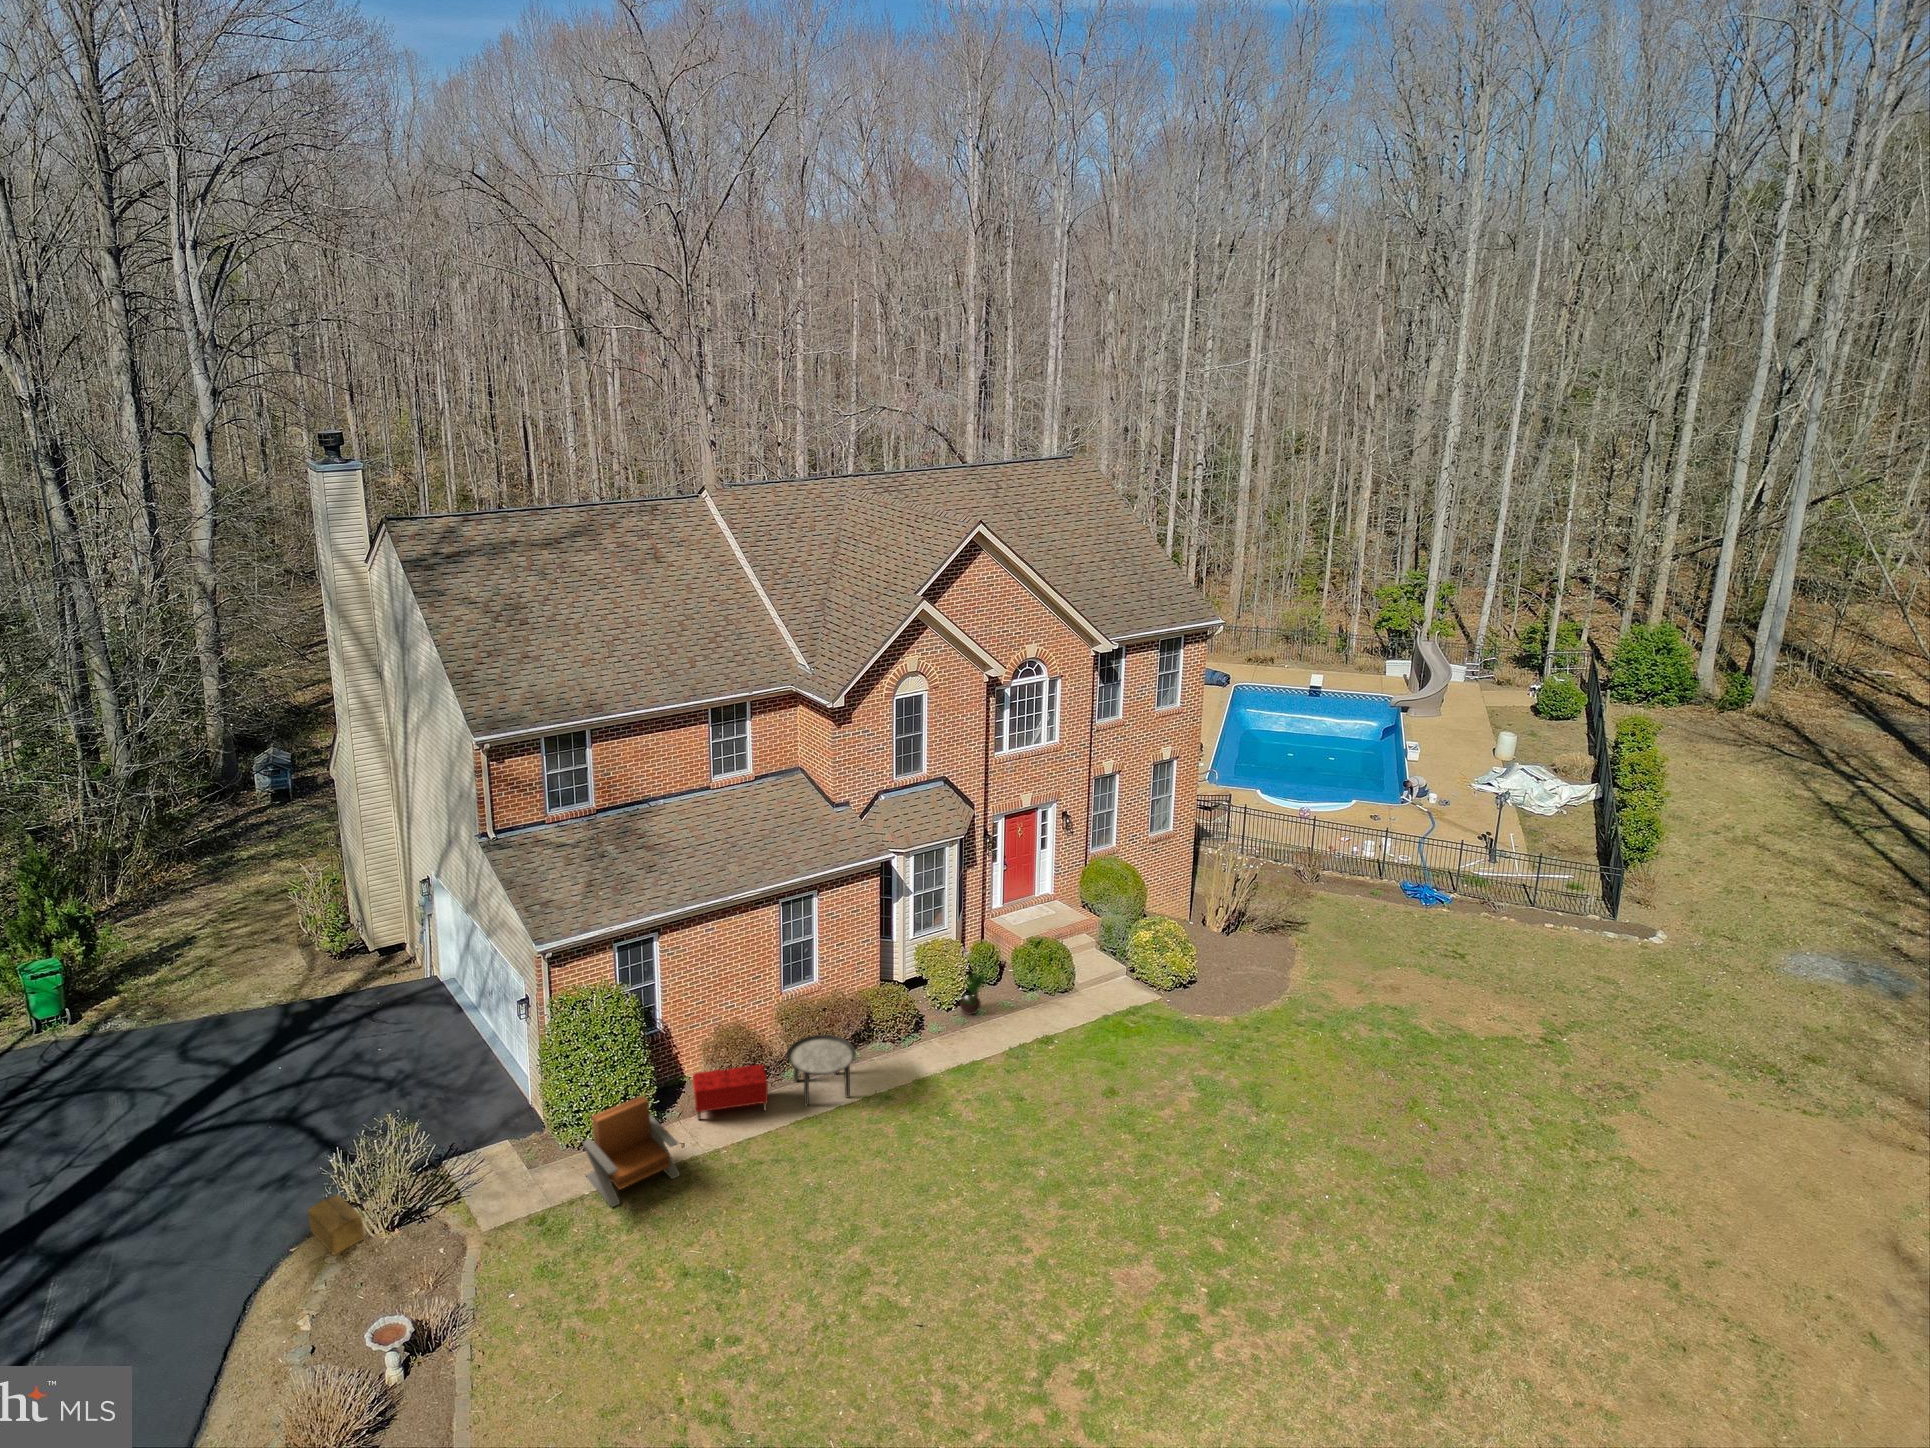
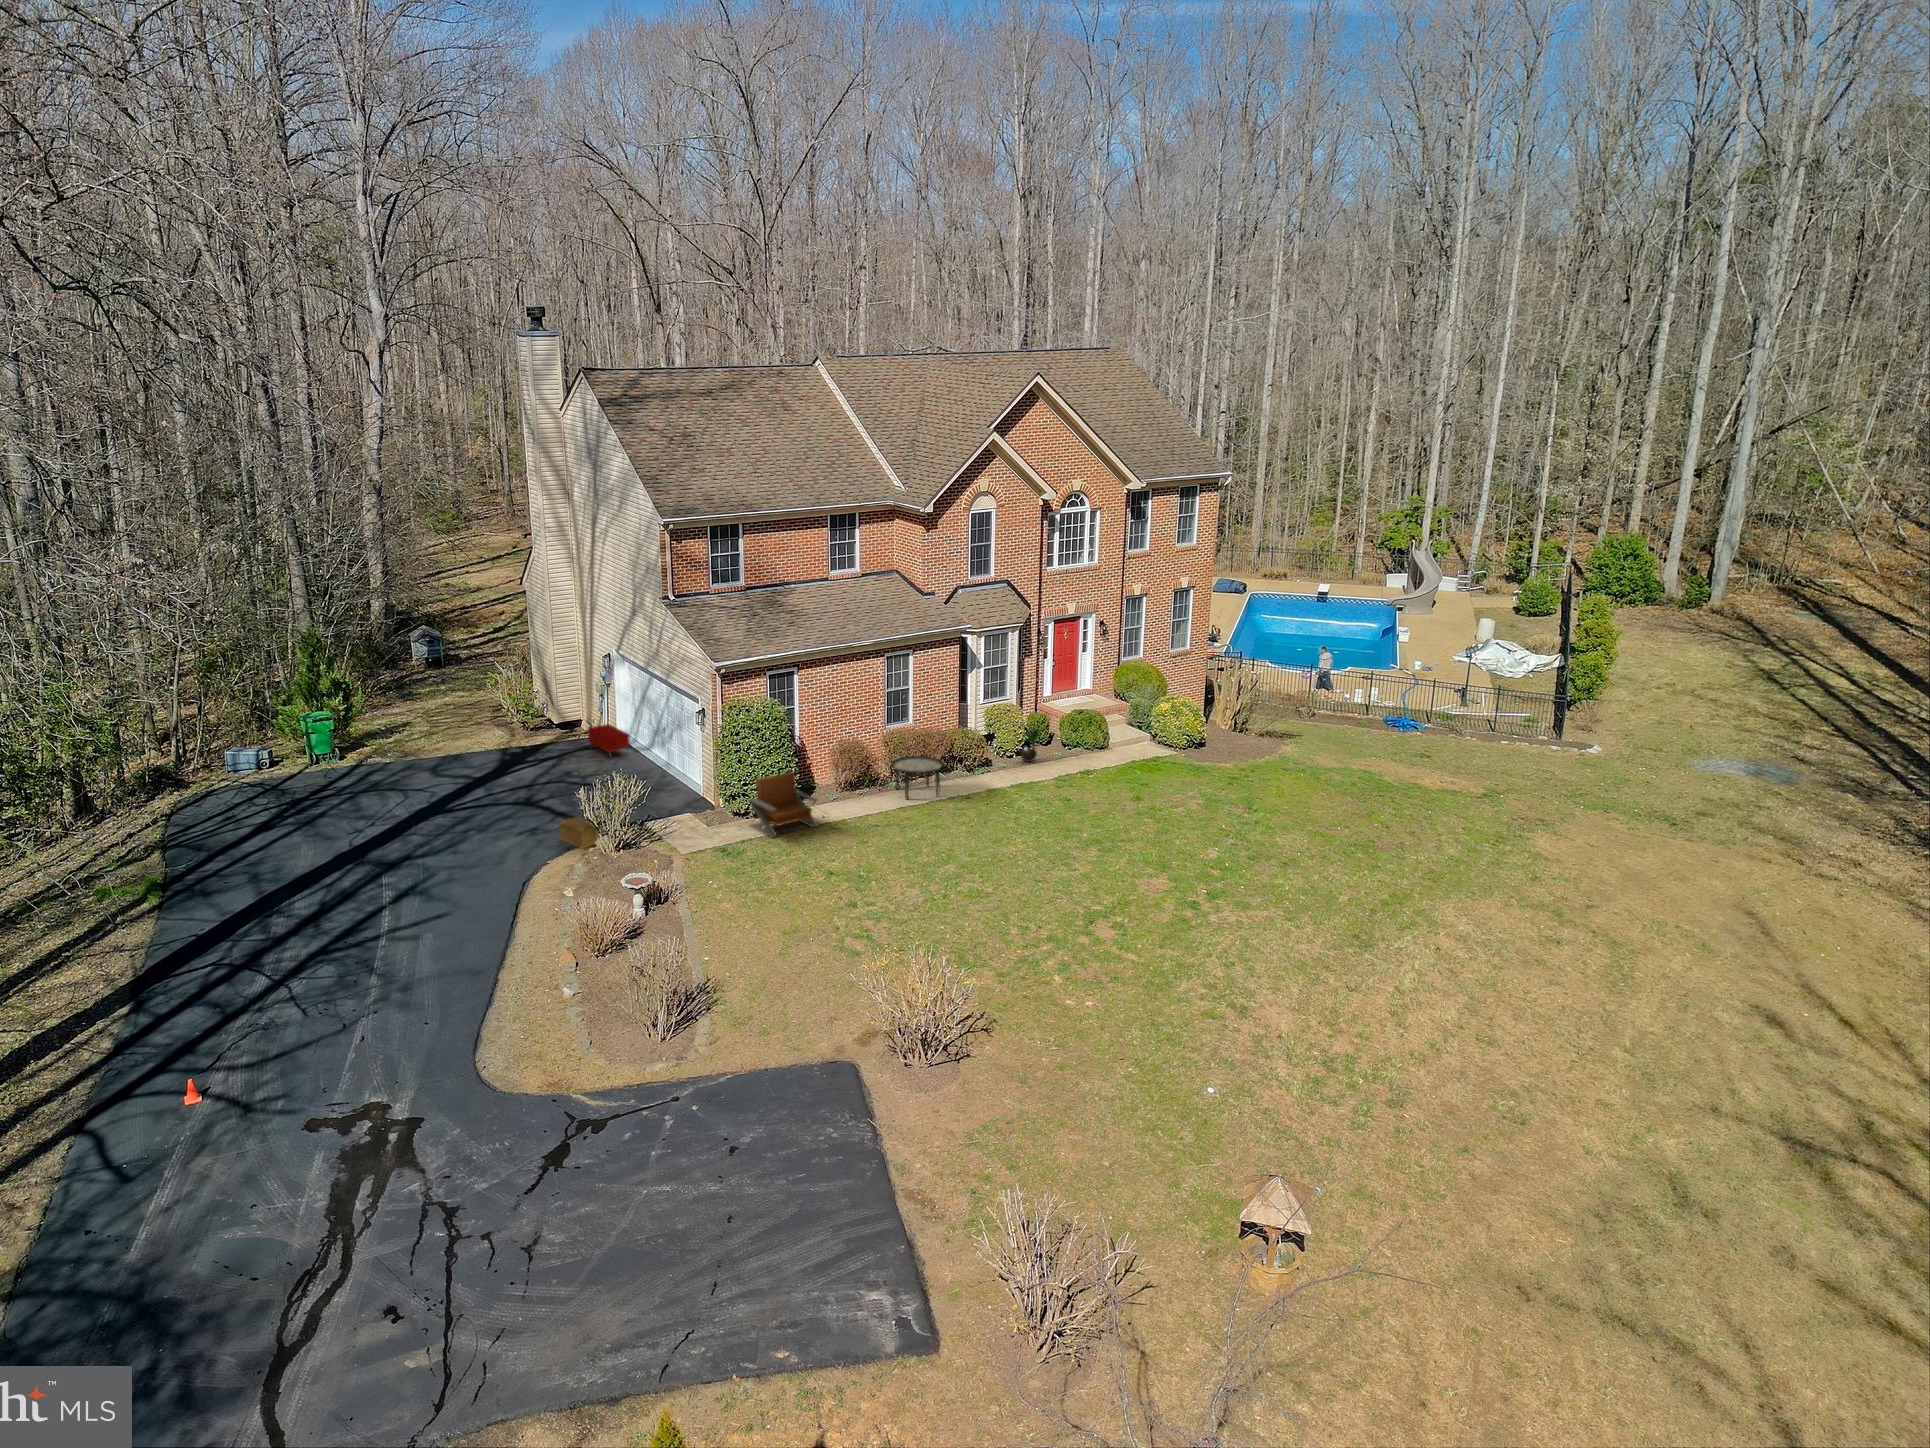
bench: present [693,1064,768,1120] -> present [588,724,630,758]

